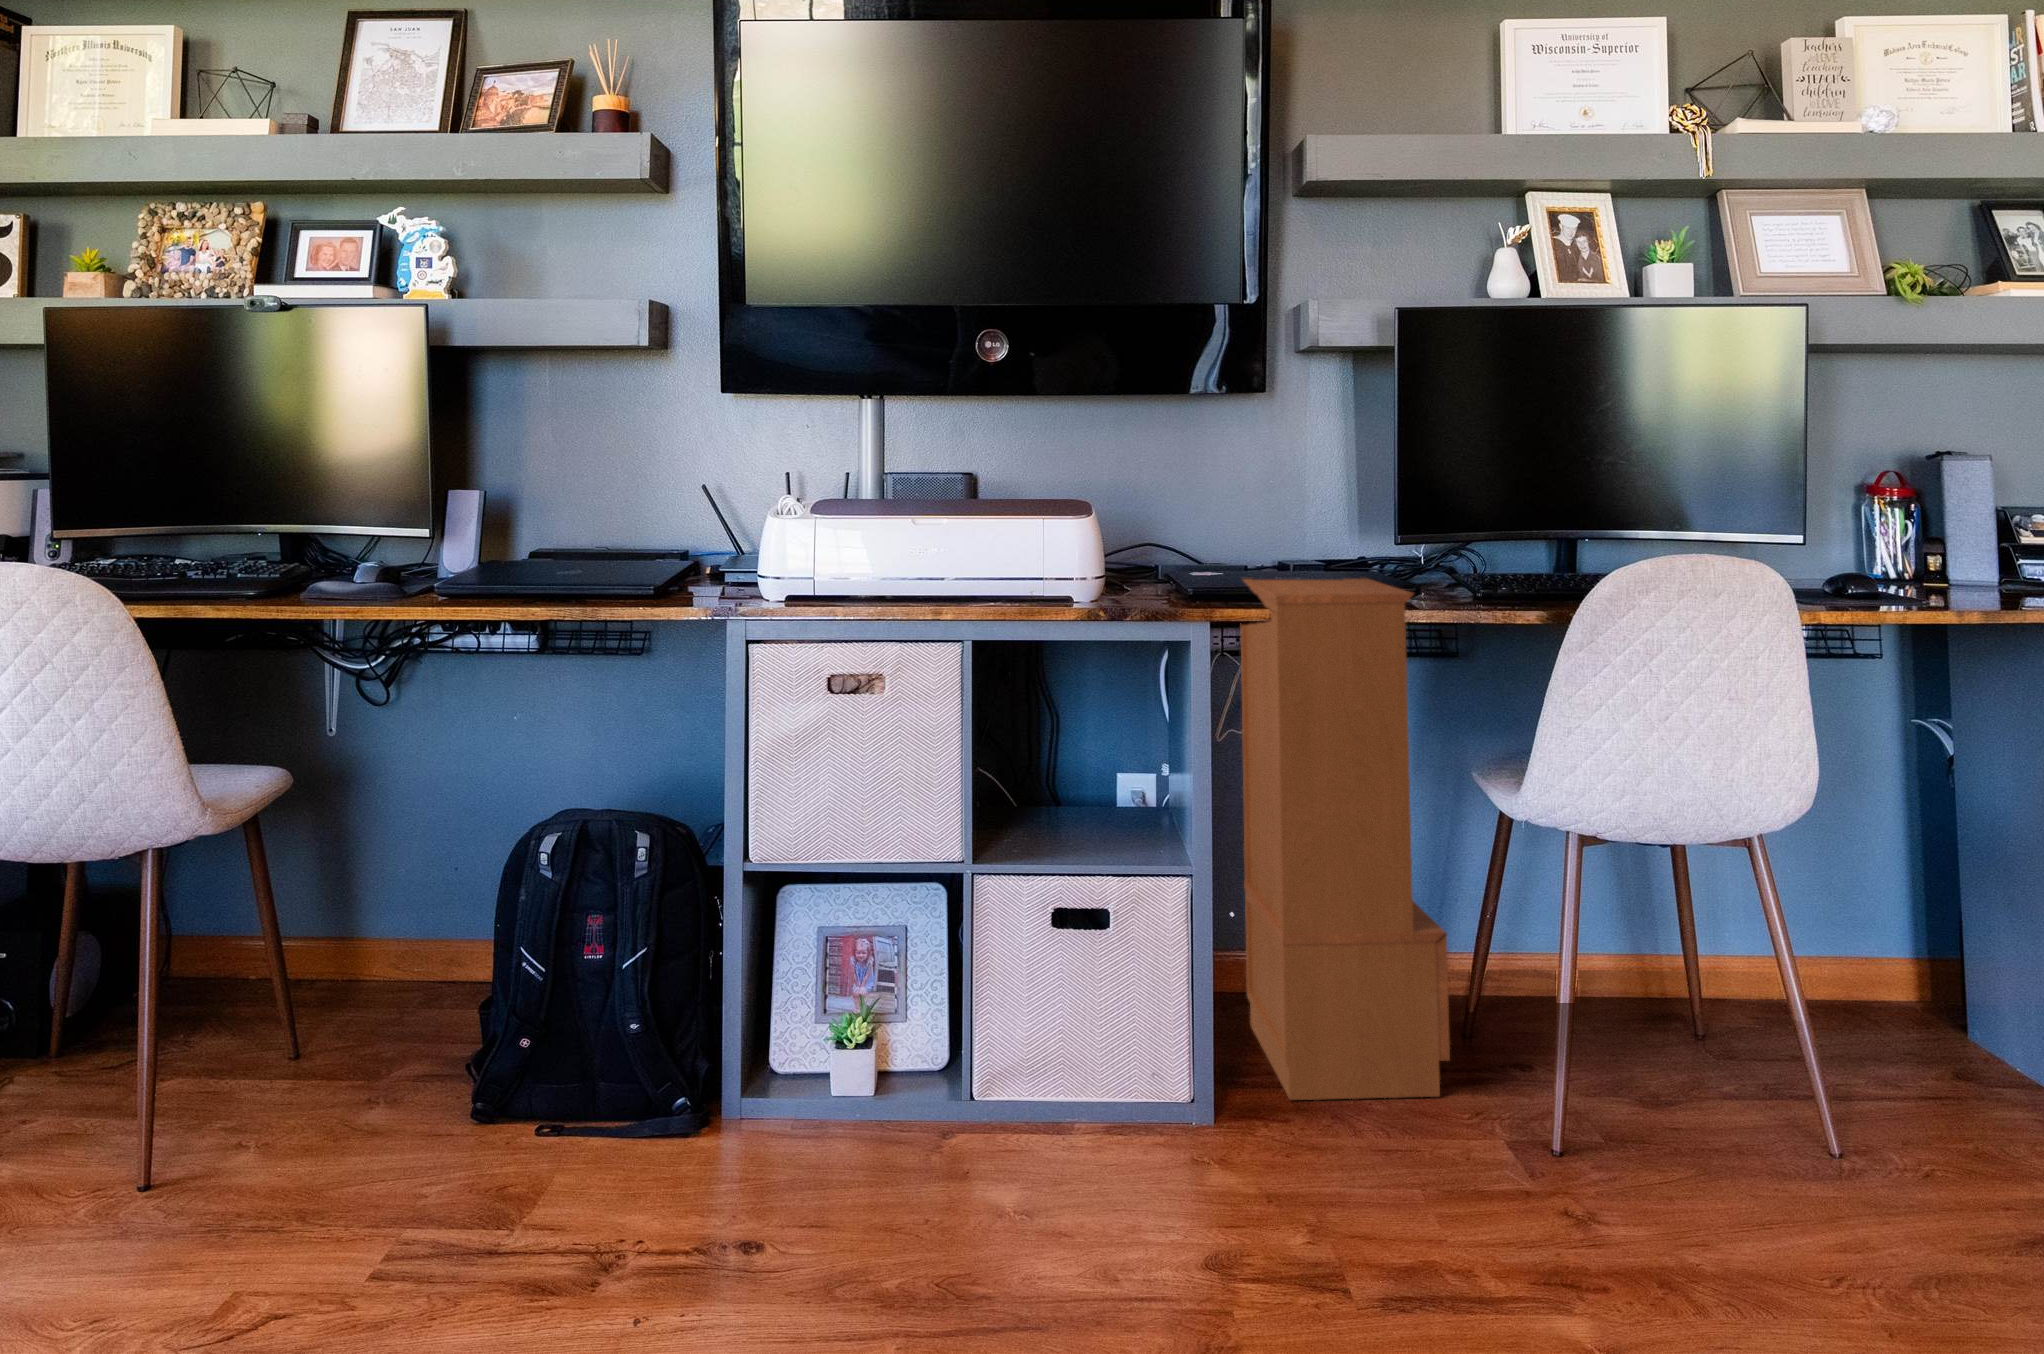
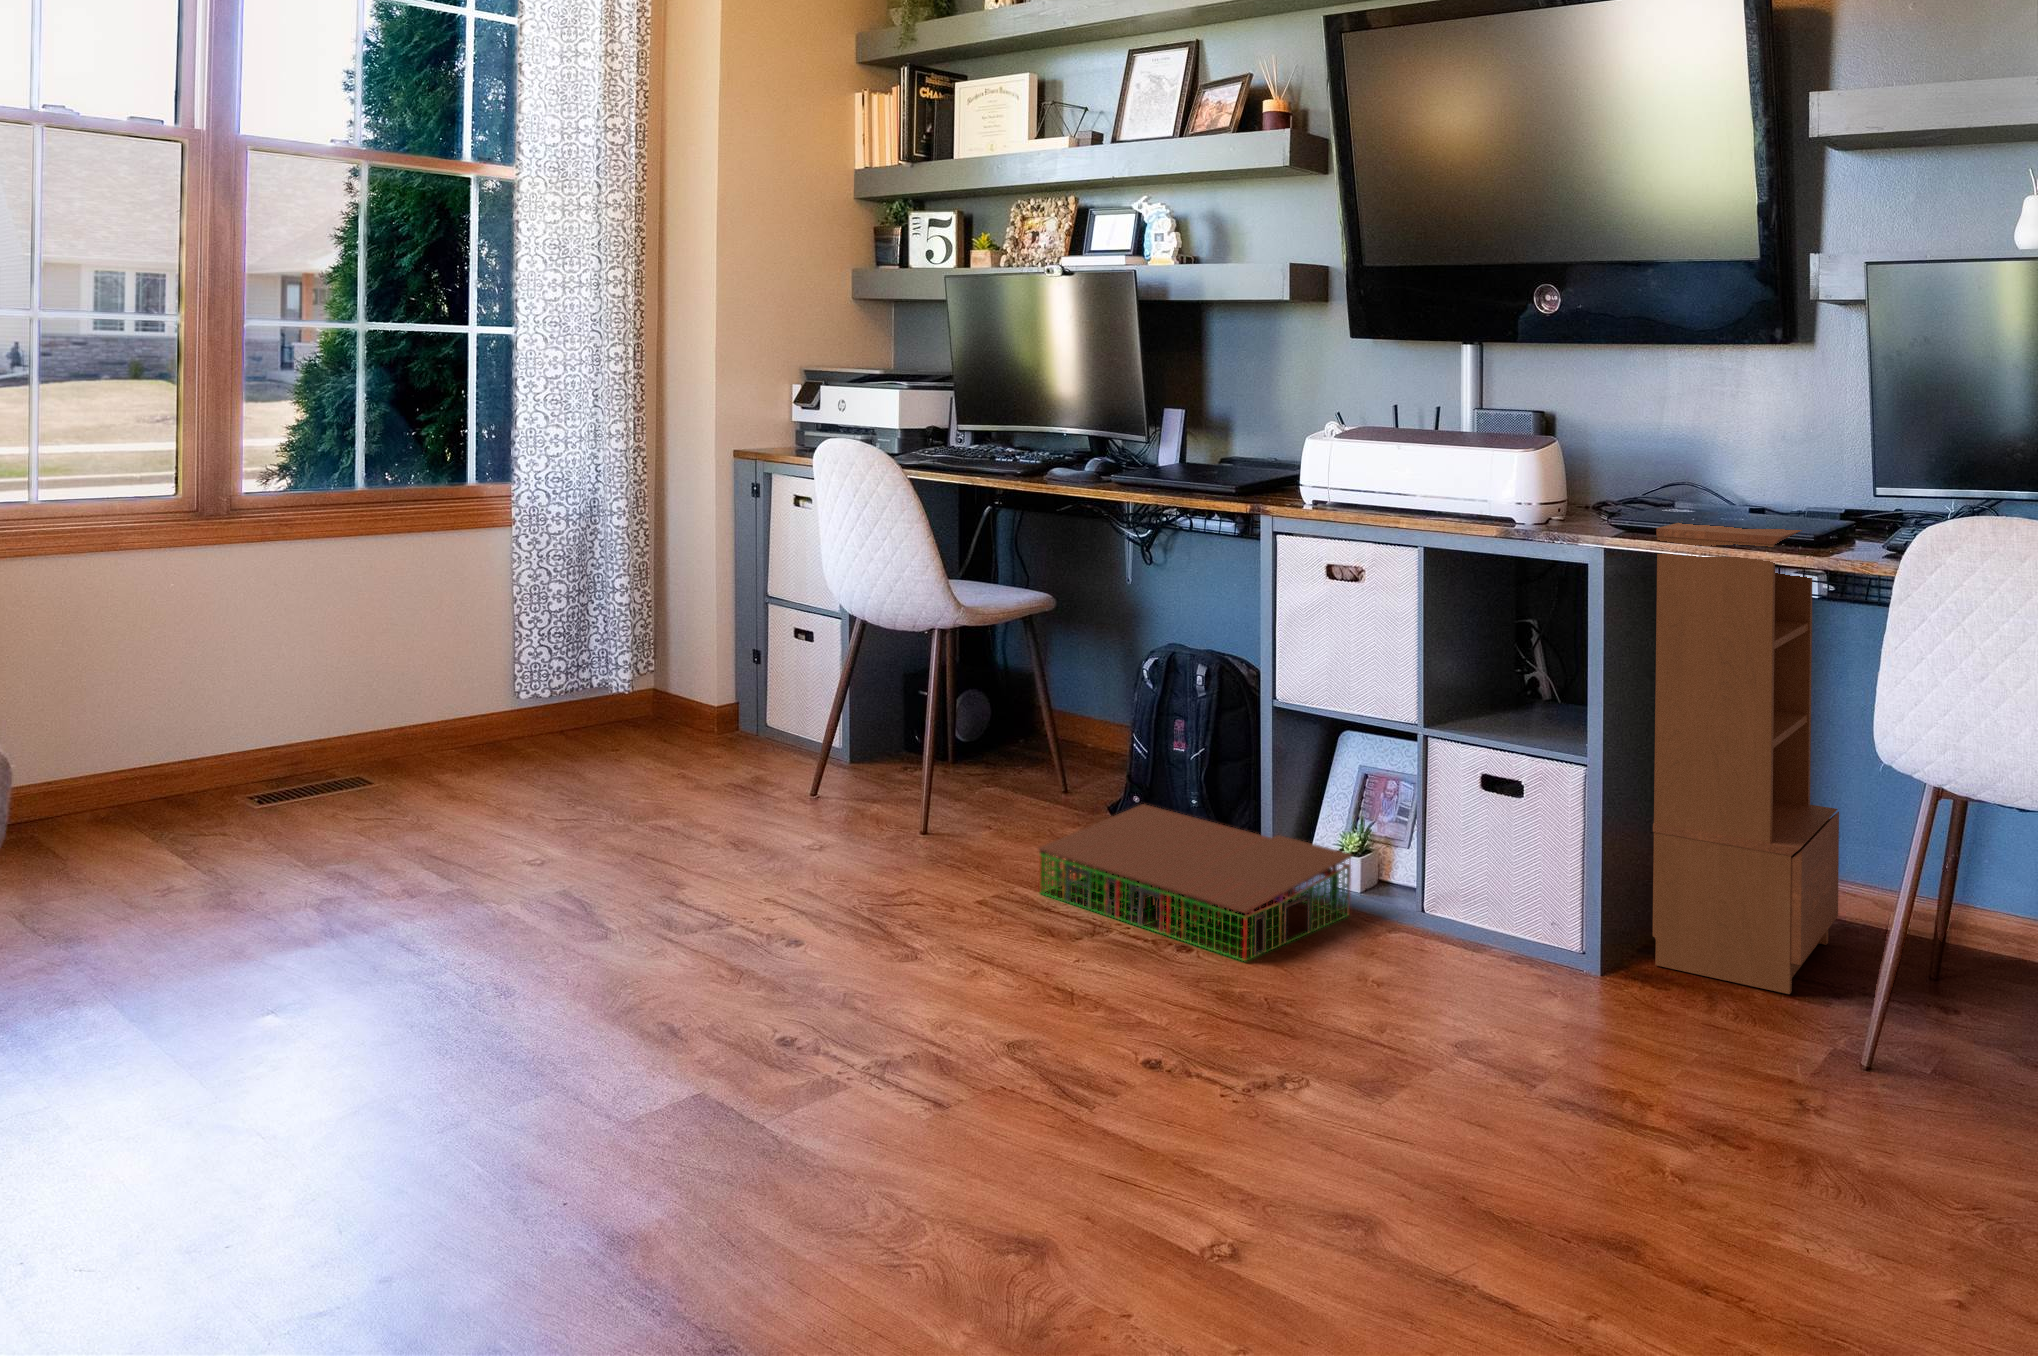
storage bin: none [460,1047,916,1251] -> present [1038,804,1352,961]

